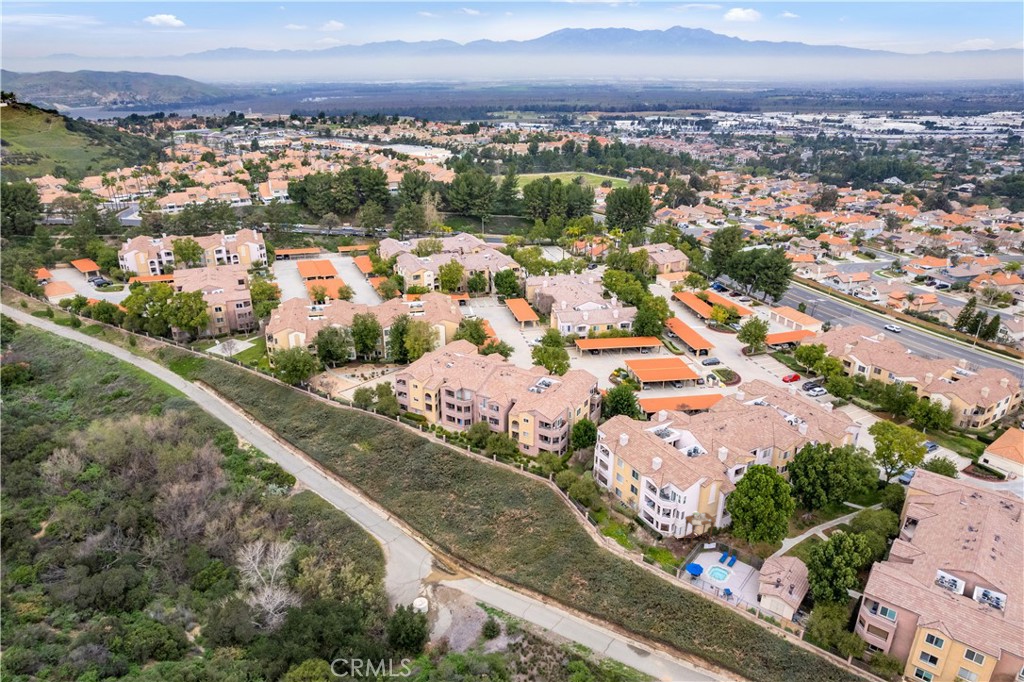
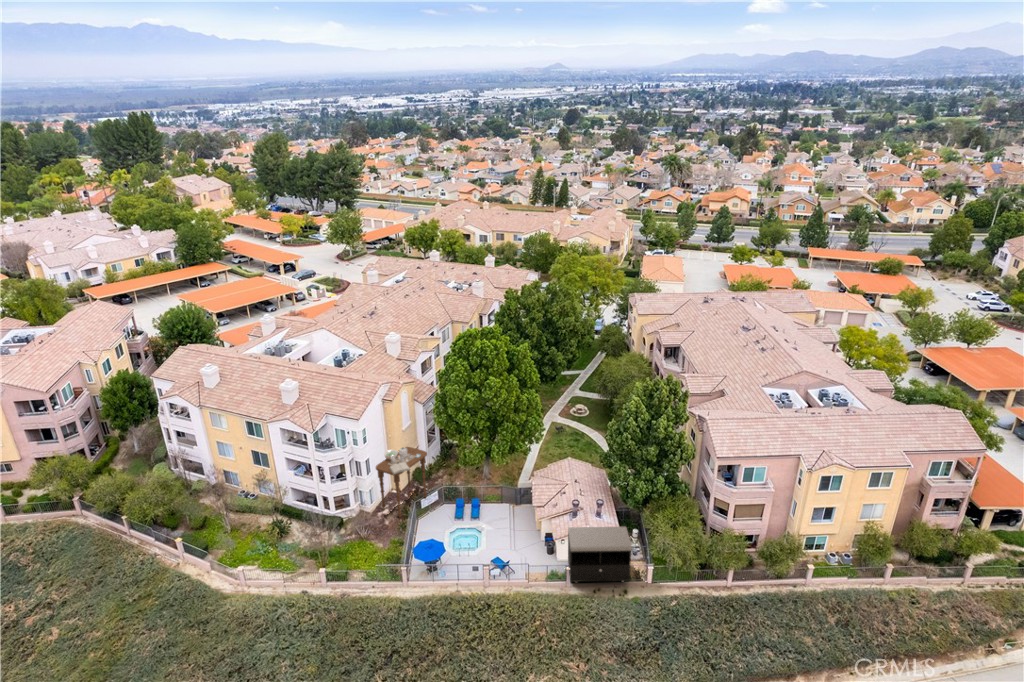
storage bench: none [759,592,801,634] -> present [568,527,632,582]

